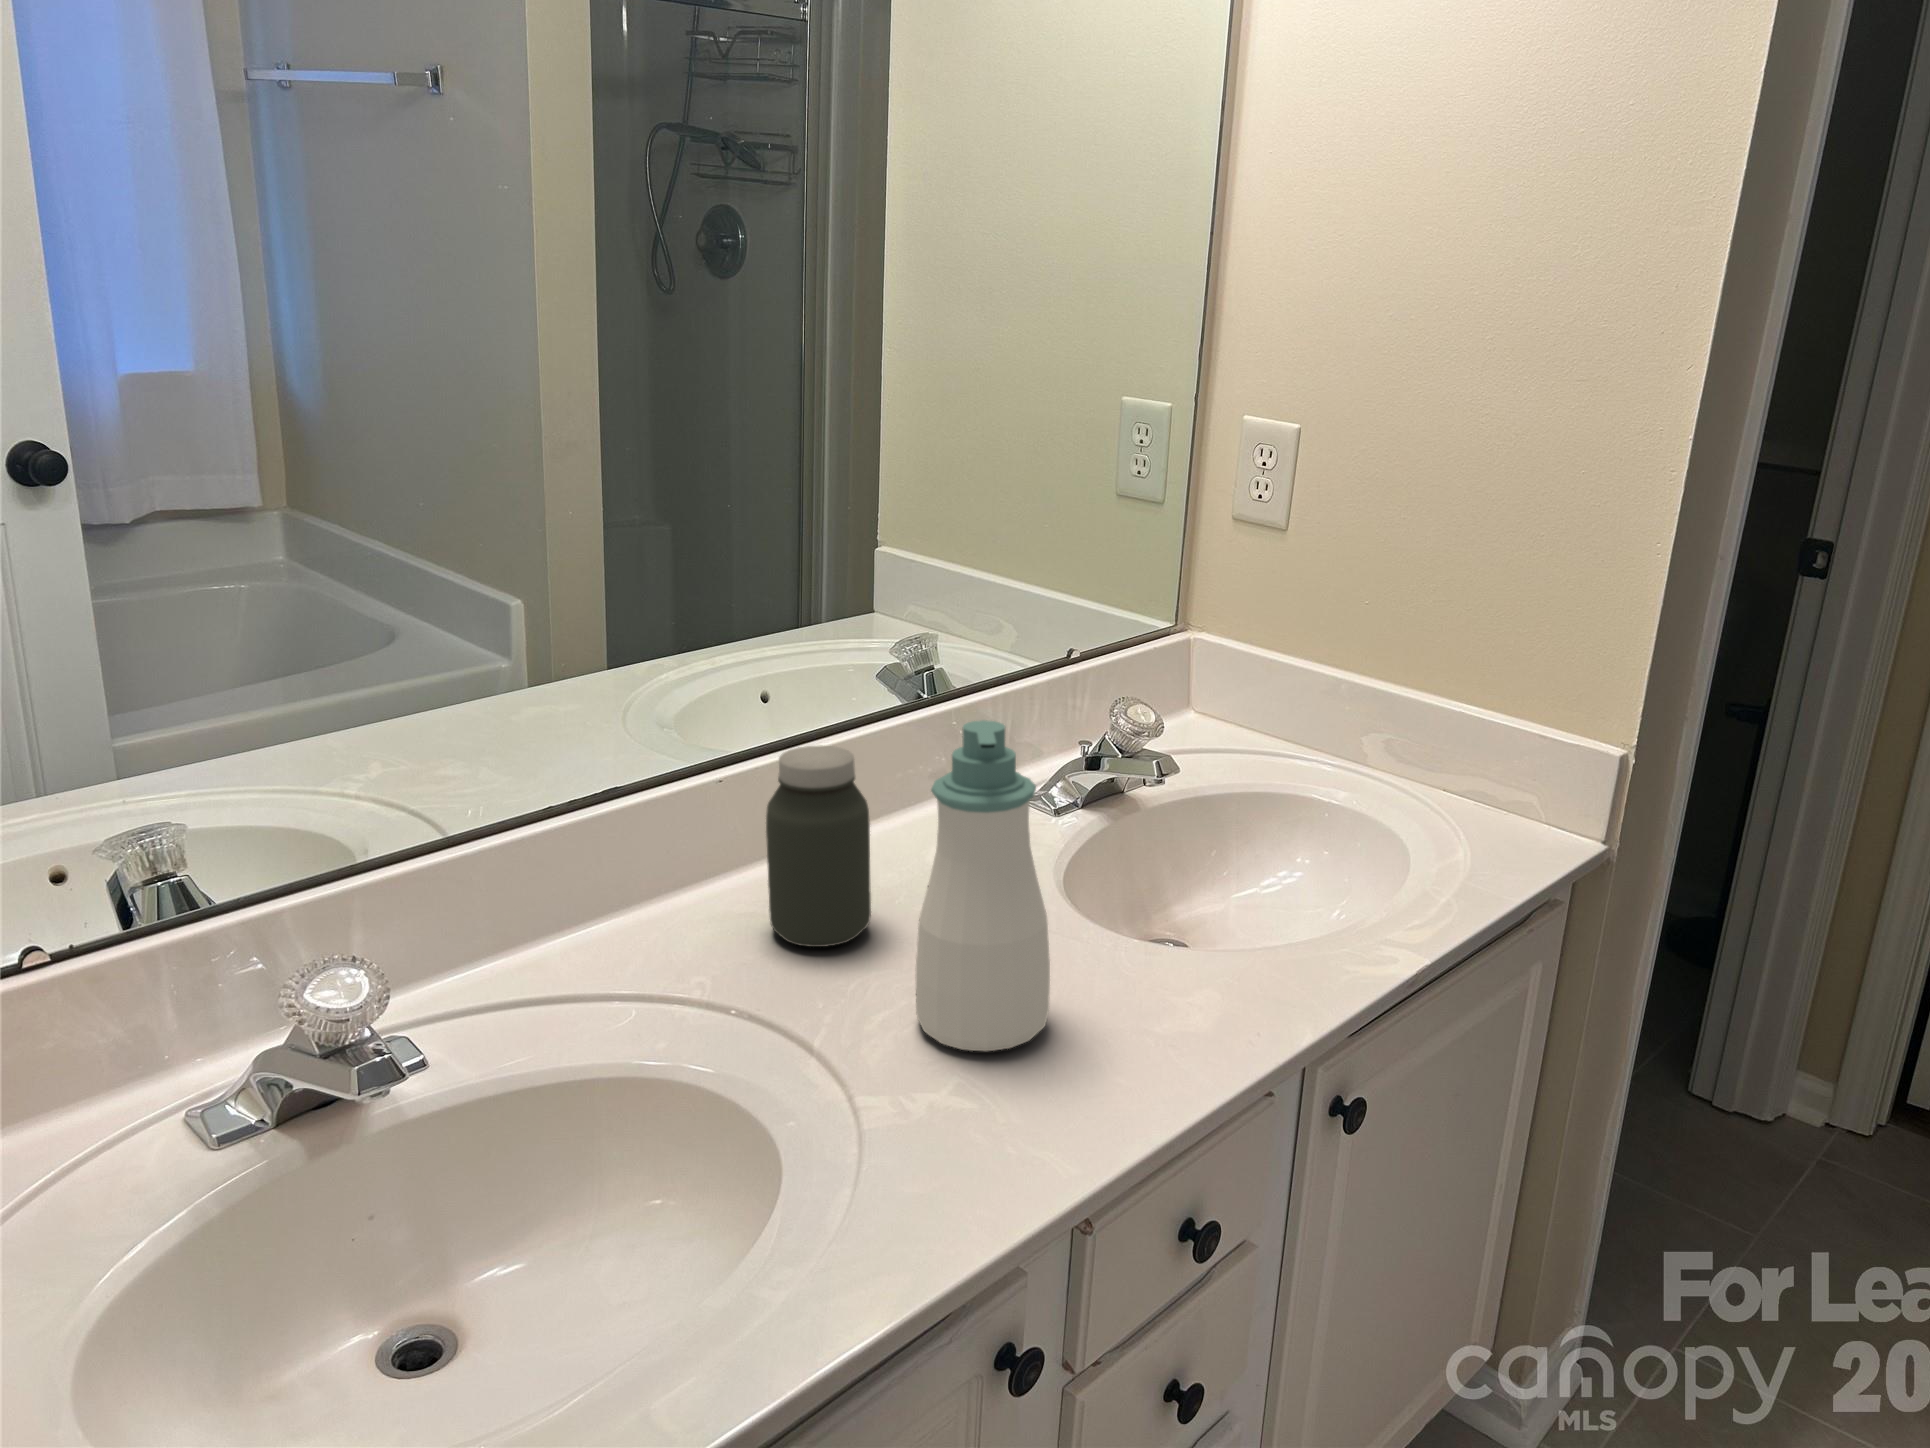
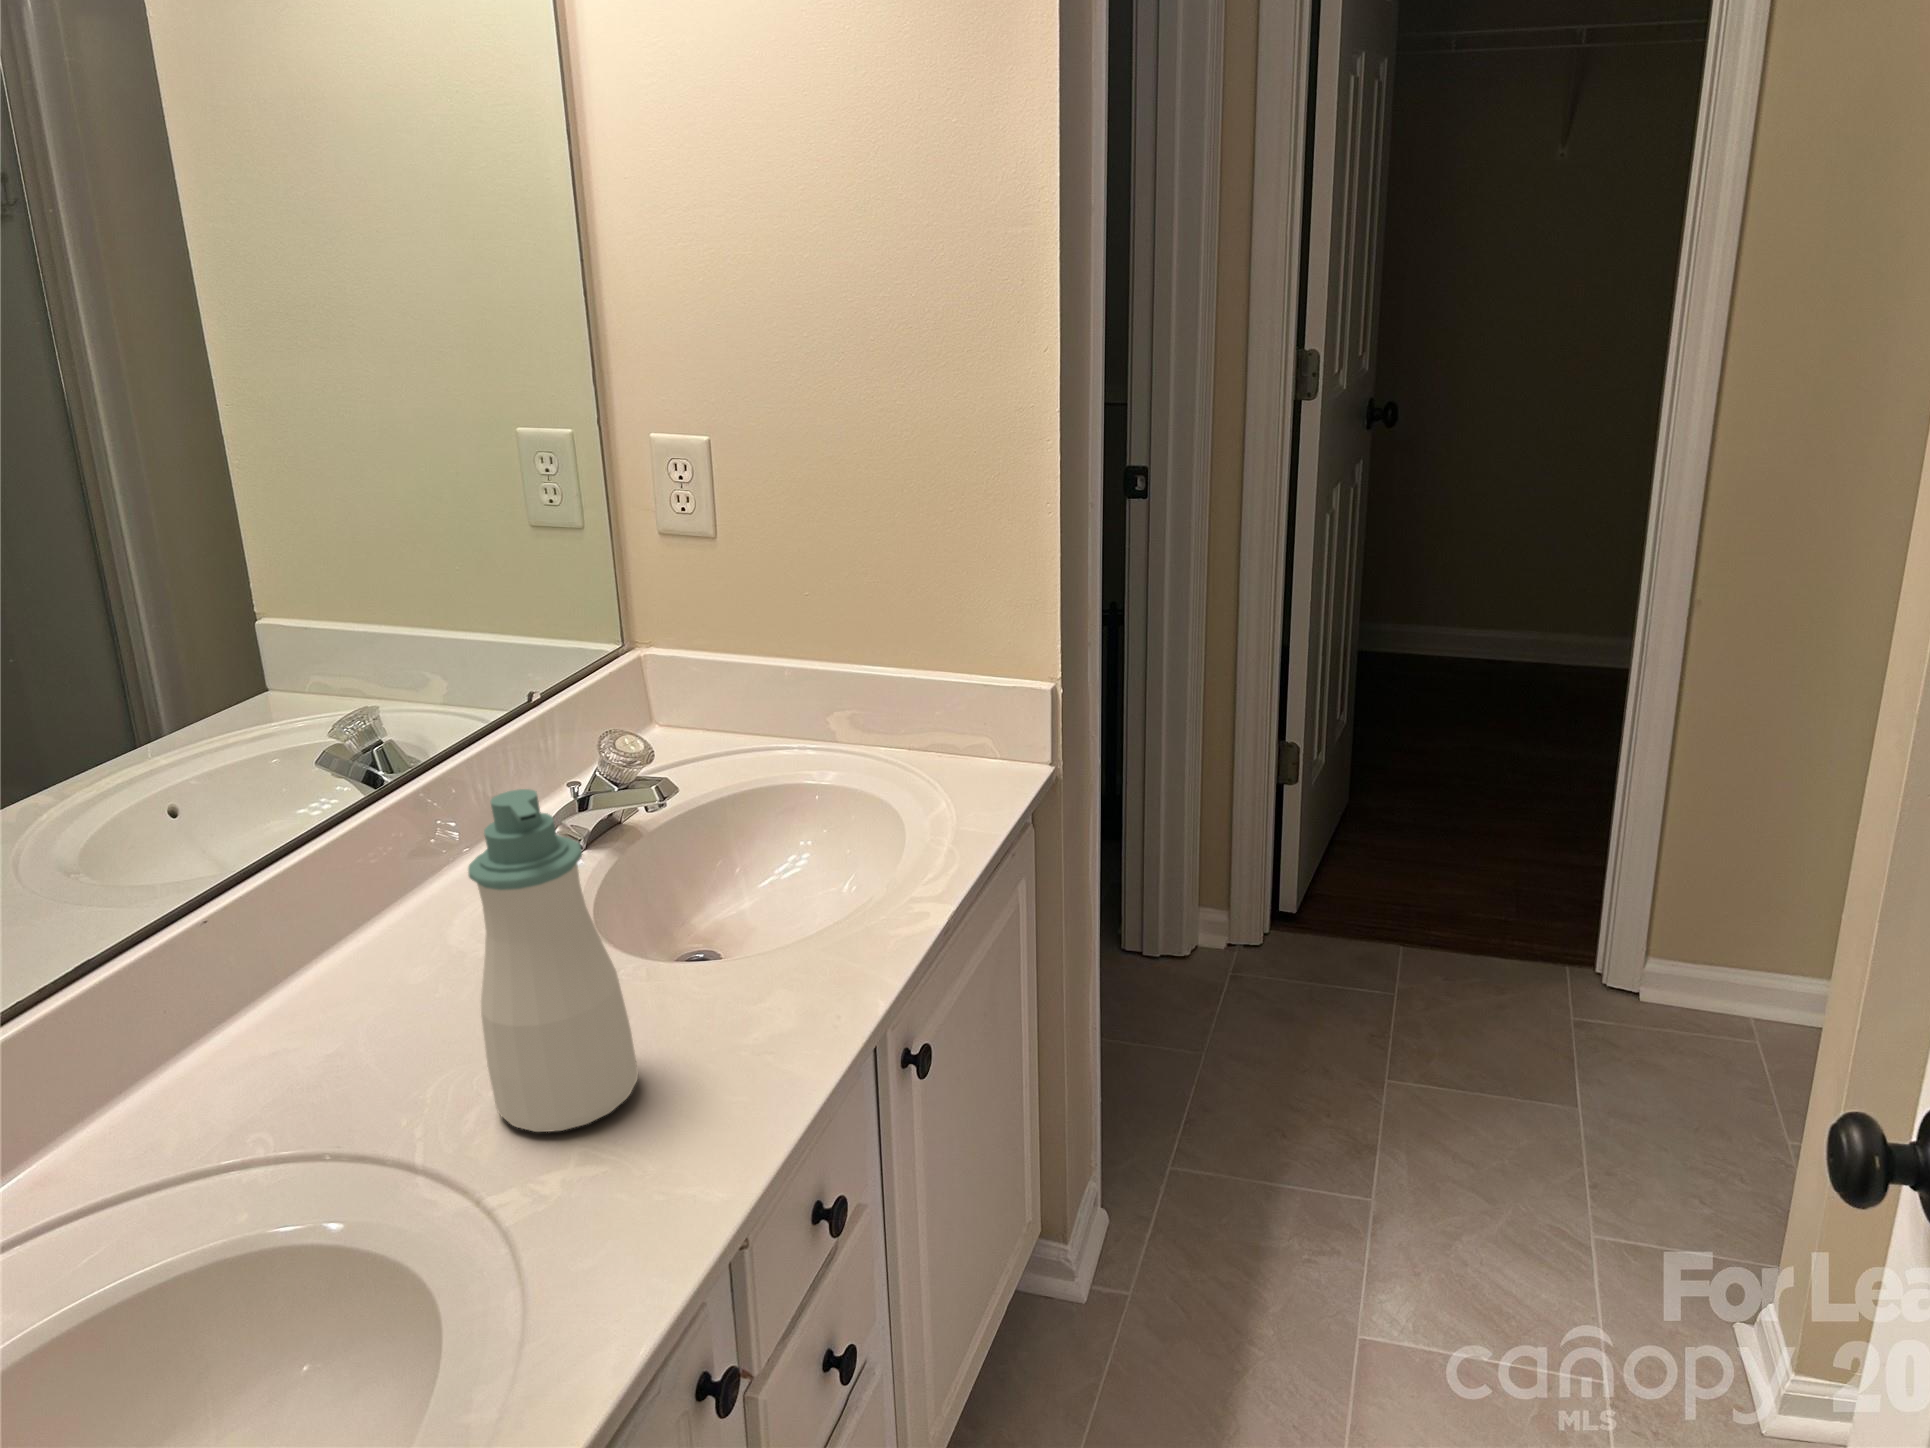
jar: present [766,746,871,947] -> none [258,854,406,1078]

